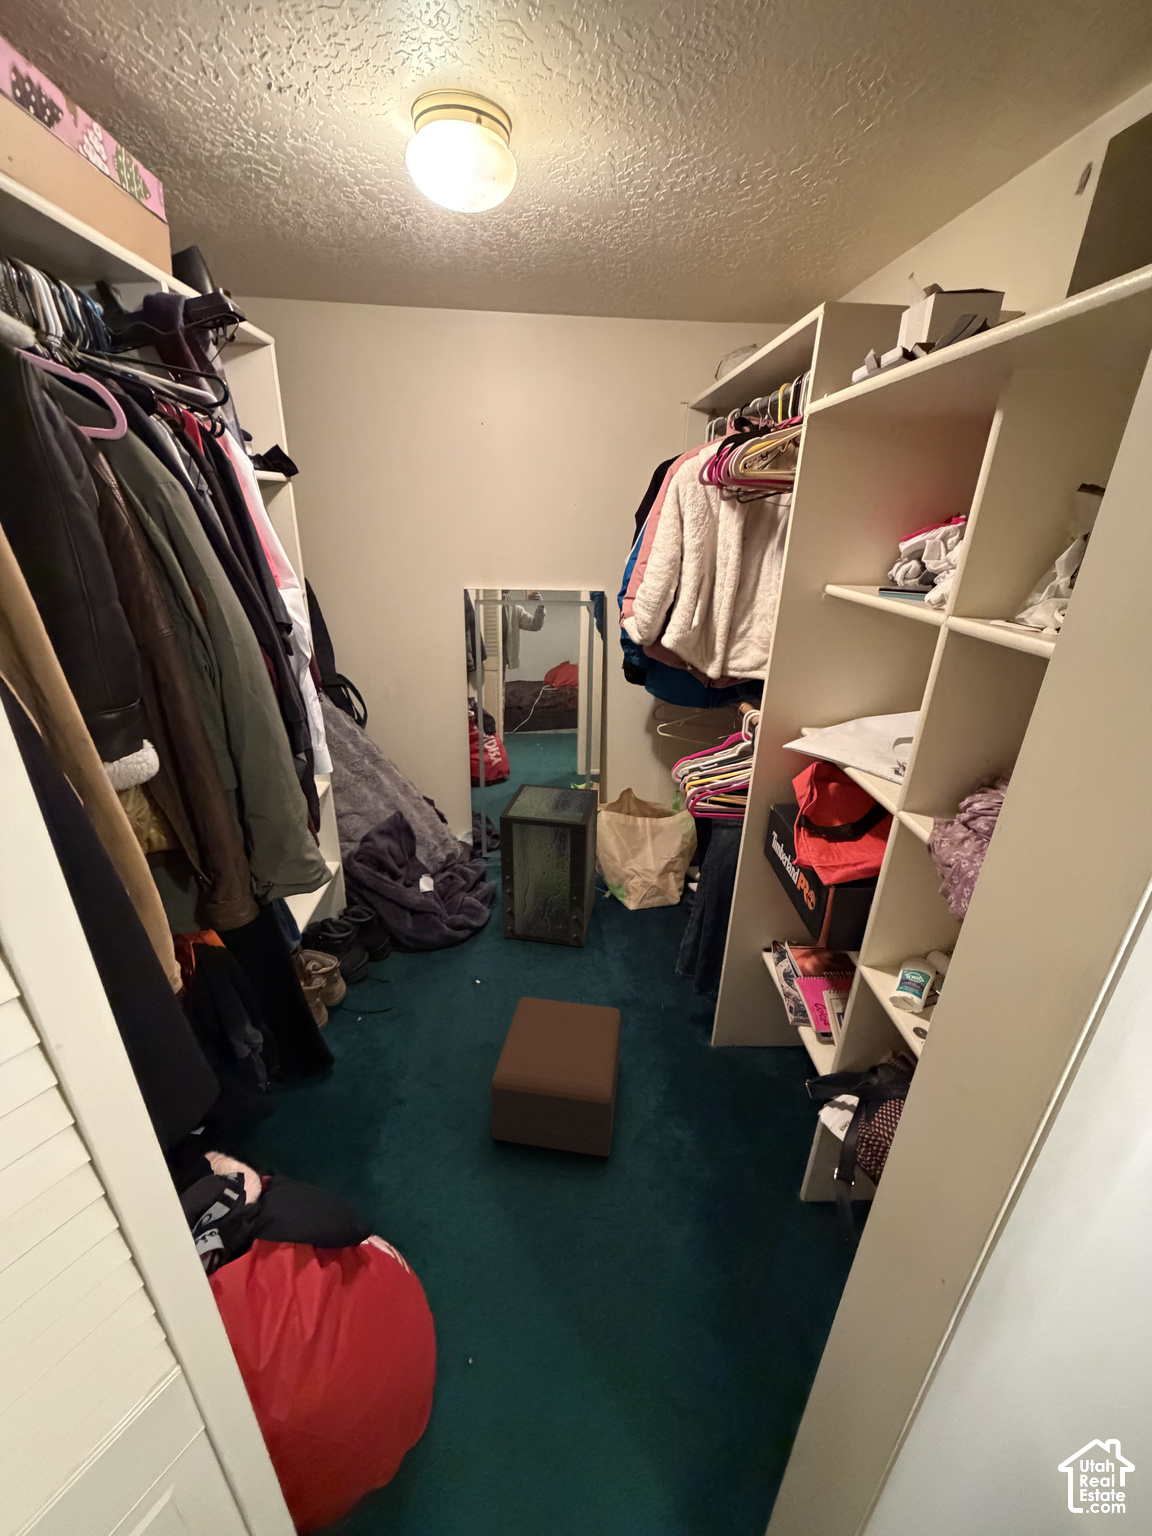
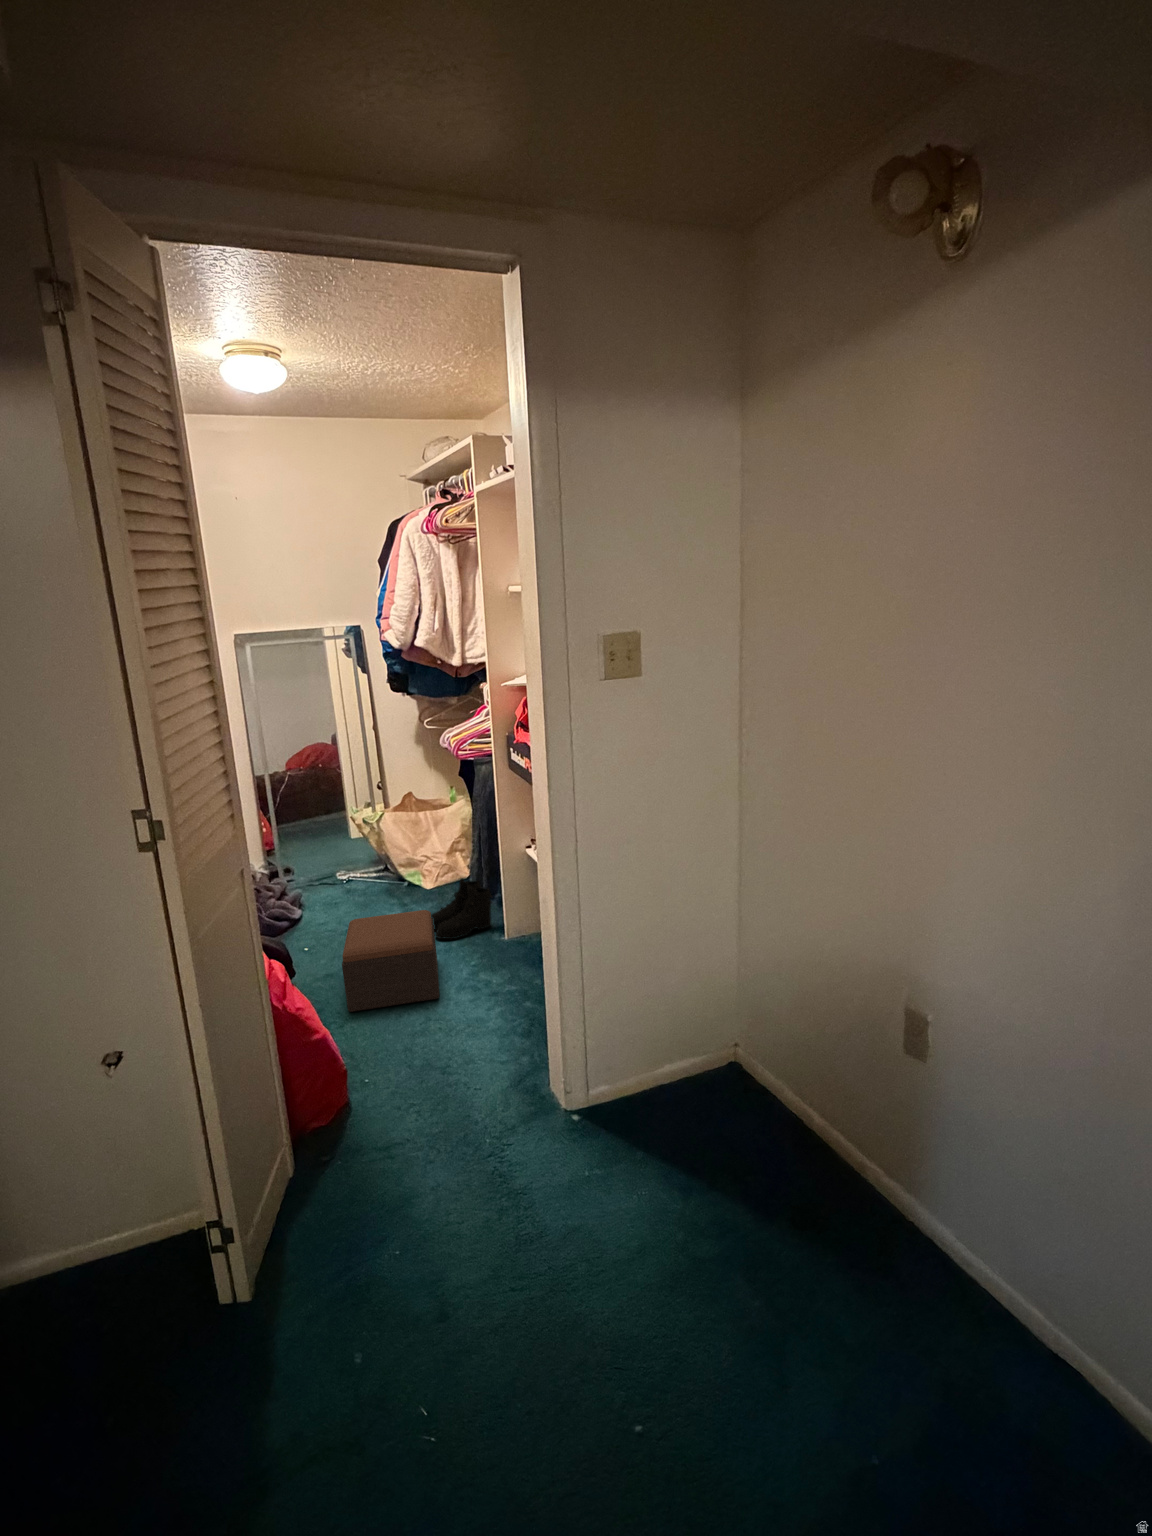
storage box: present [499,784,598,947] -> none [303,784,395,922]
boots: none [618,941,703,1025] -> present [431,879,492,940]

